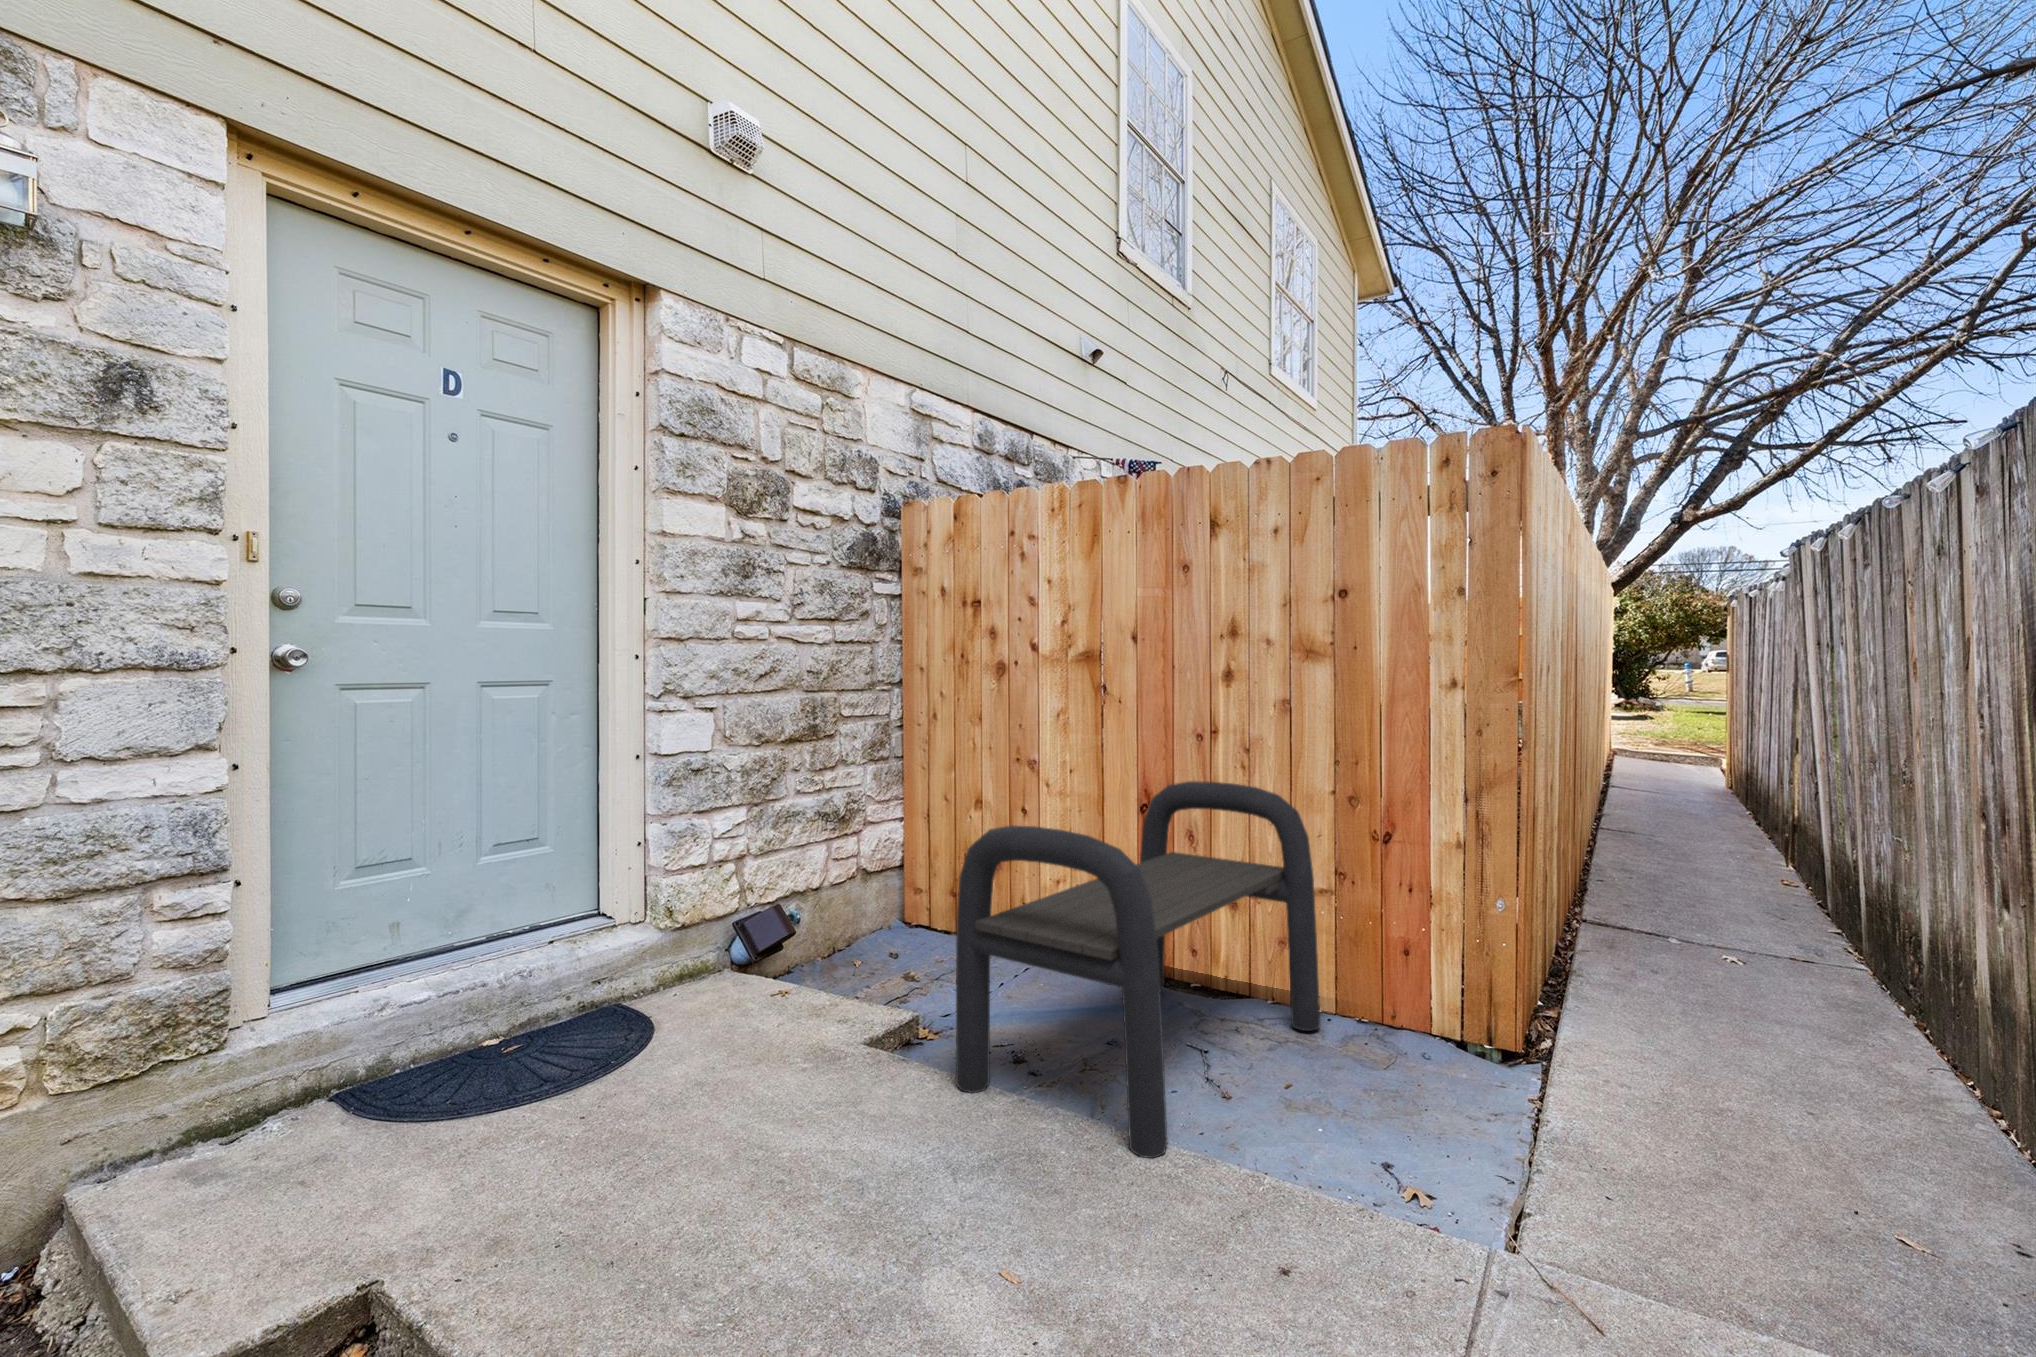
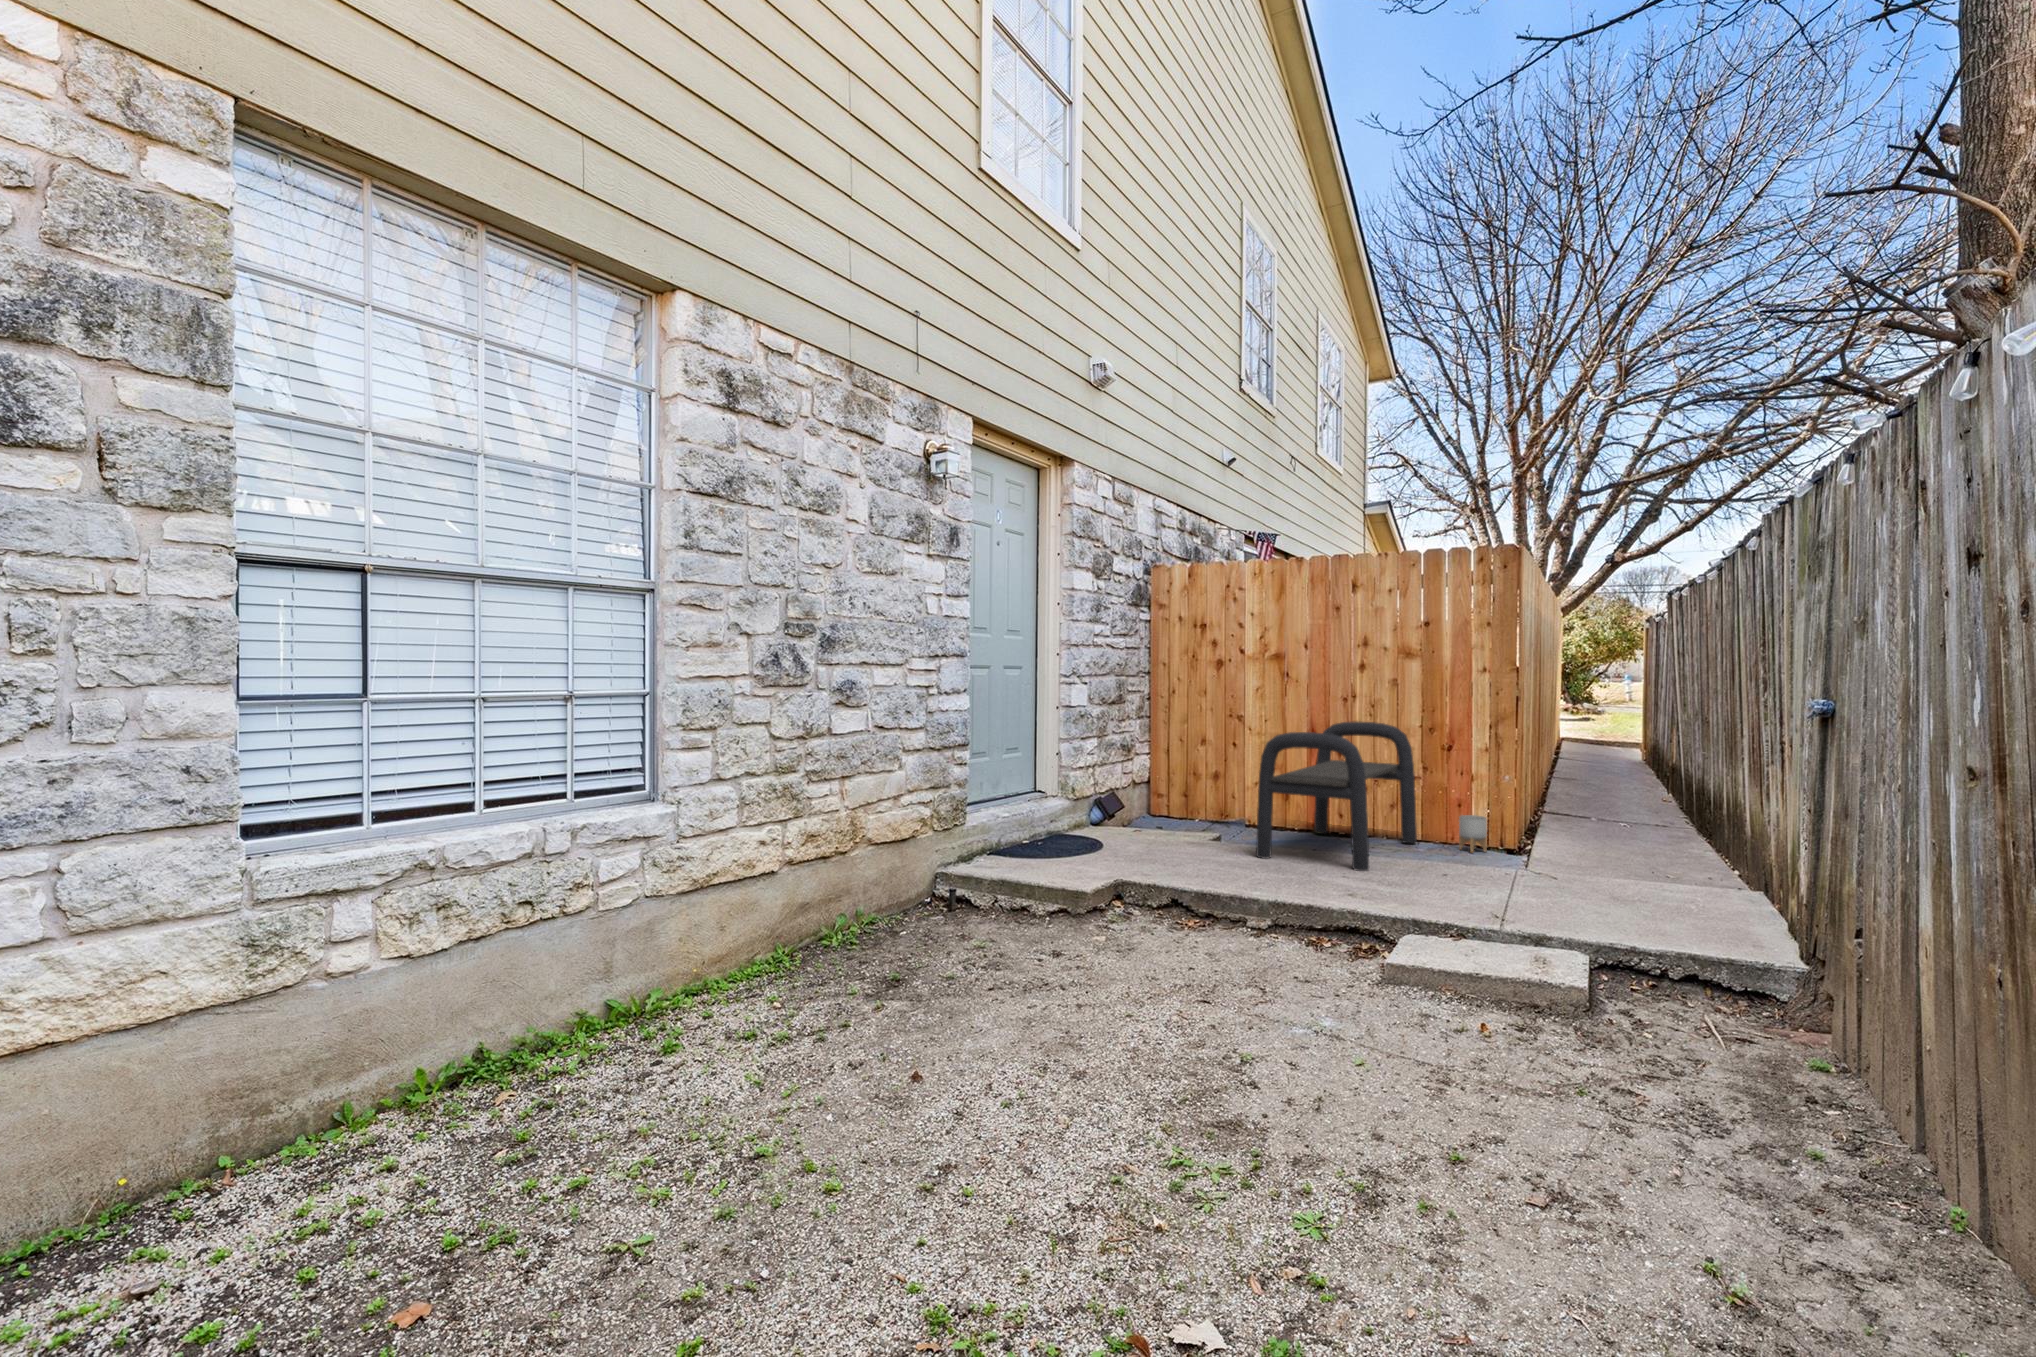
planter: none [1400,982,1457,1071] -> present [1459,815,1487,853]

